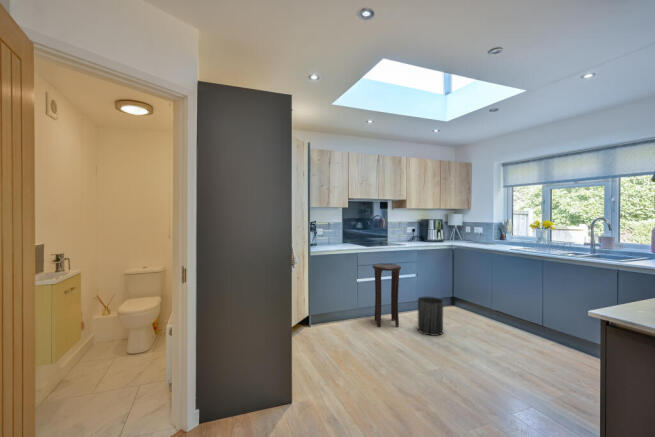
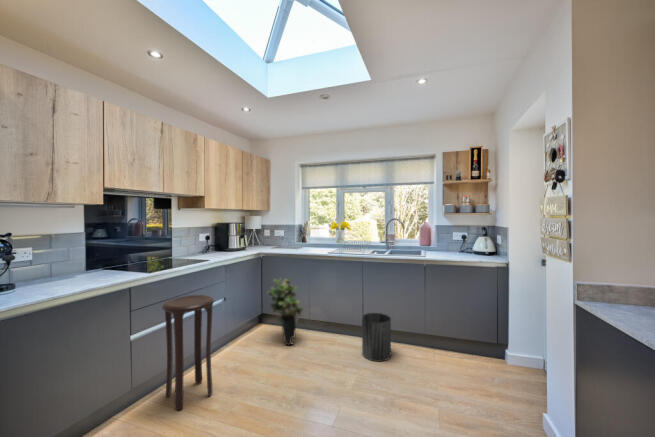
potted plant: none [451,266,483,322] -> present [267,279,303,345]
trash can: present [418,297,443,336] -> present [362,313,391,362]

